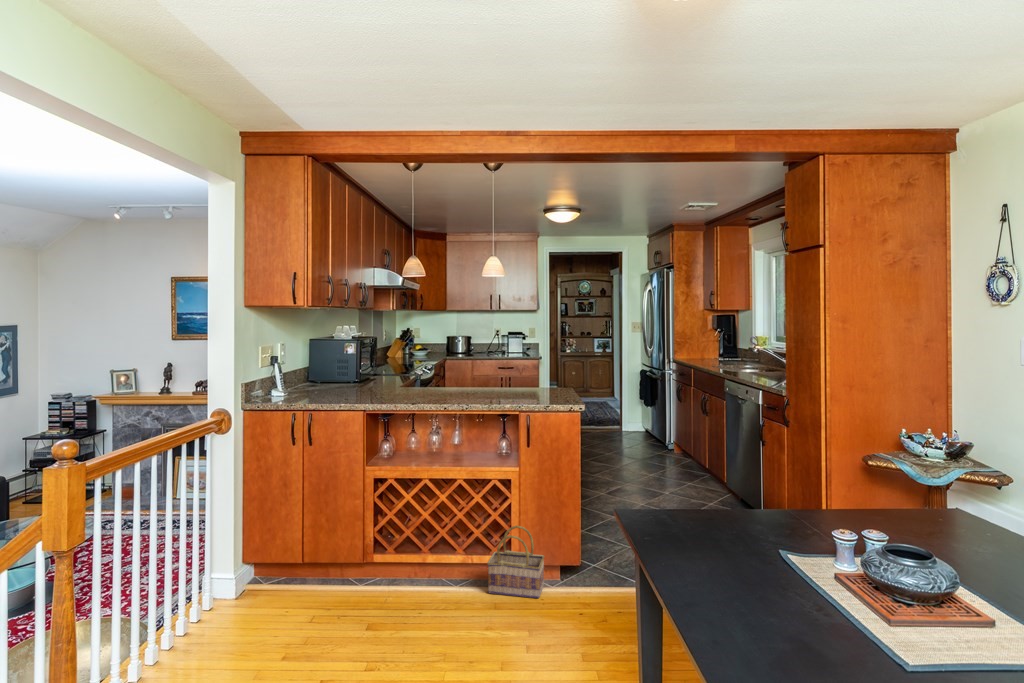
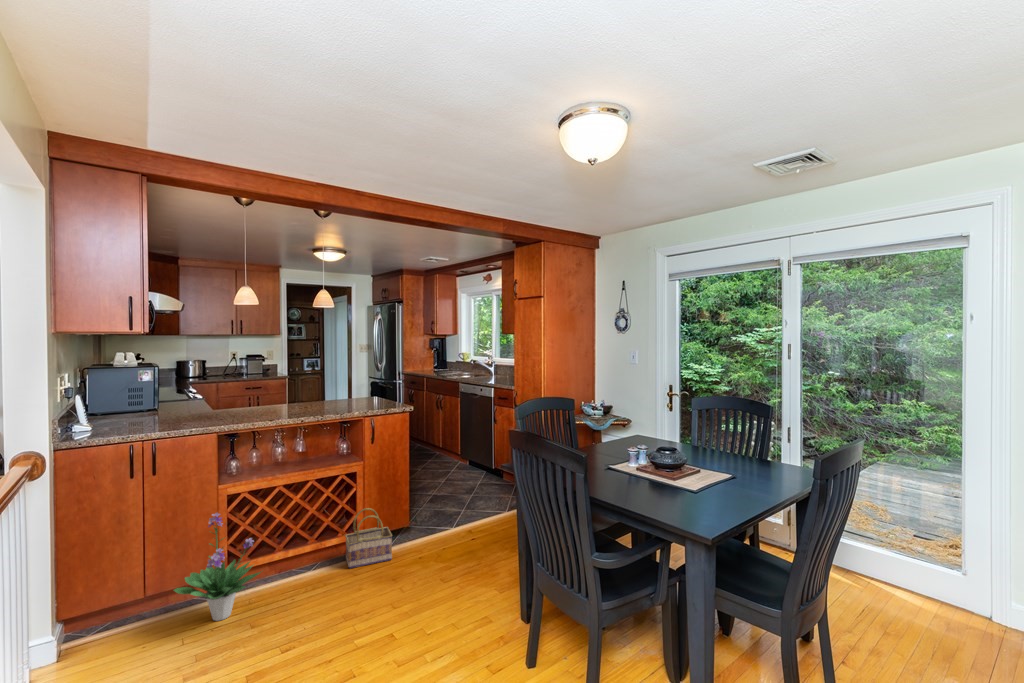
potted plant: none [309,494,386,606] -> present [174,513,261,621]

